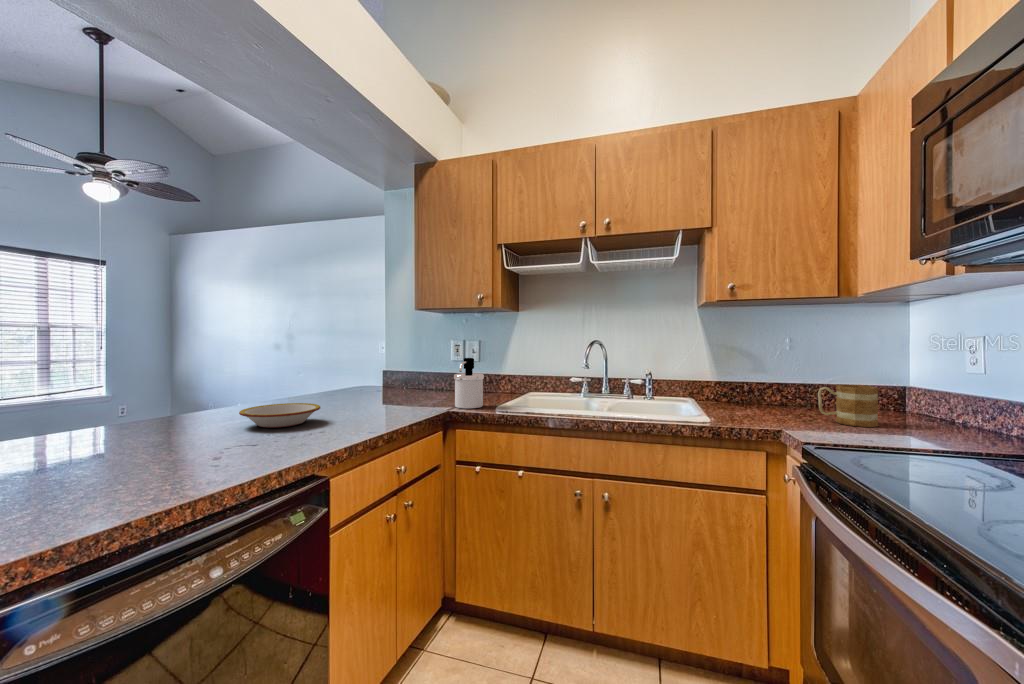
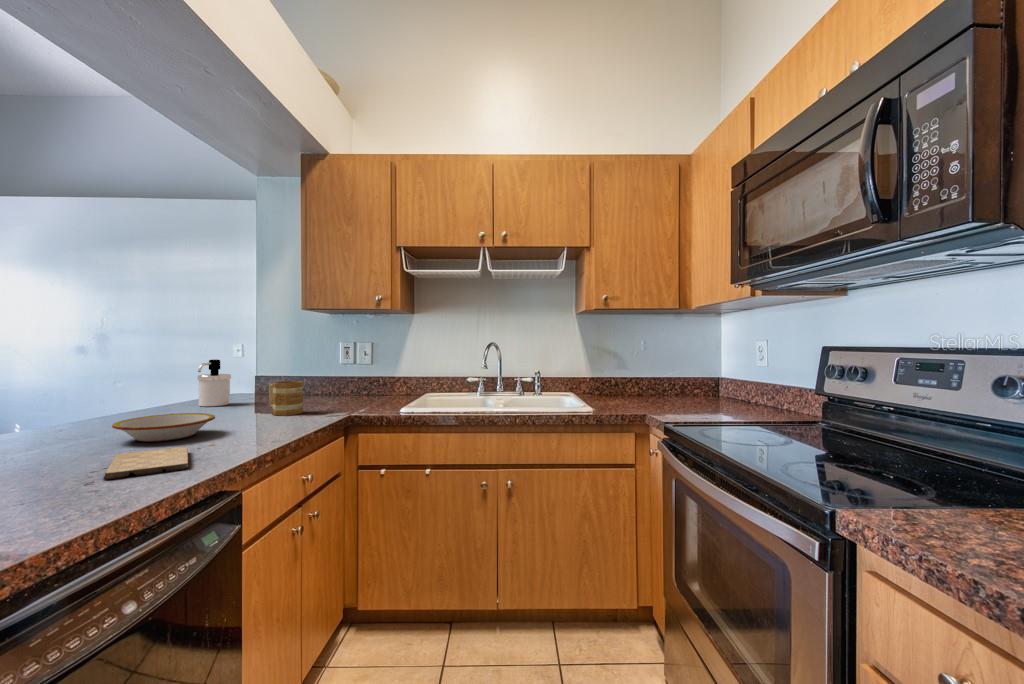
soap dispenser: present [454,358,484,409] -> present [198,359,231,406]
mug: present [818,385,879,427] -> present [269,381,303,416]
cutting board: none [197,435,281,462] -> present [103,447,188,480]

